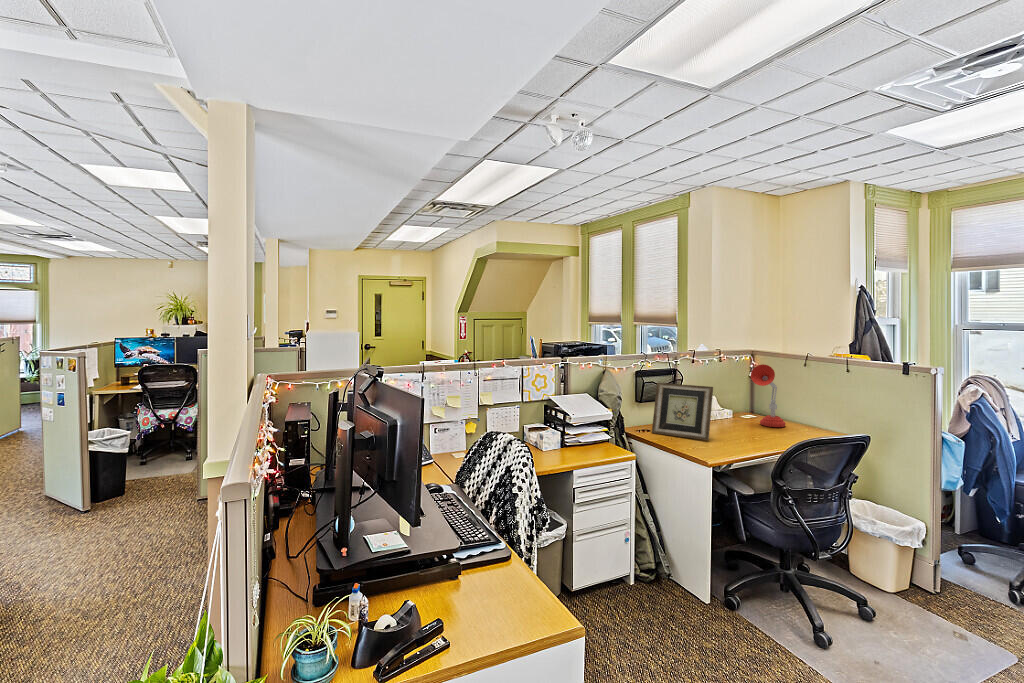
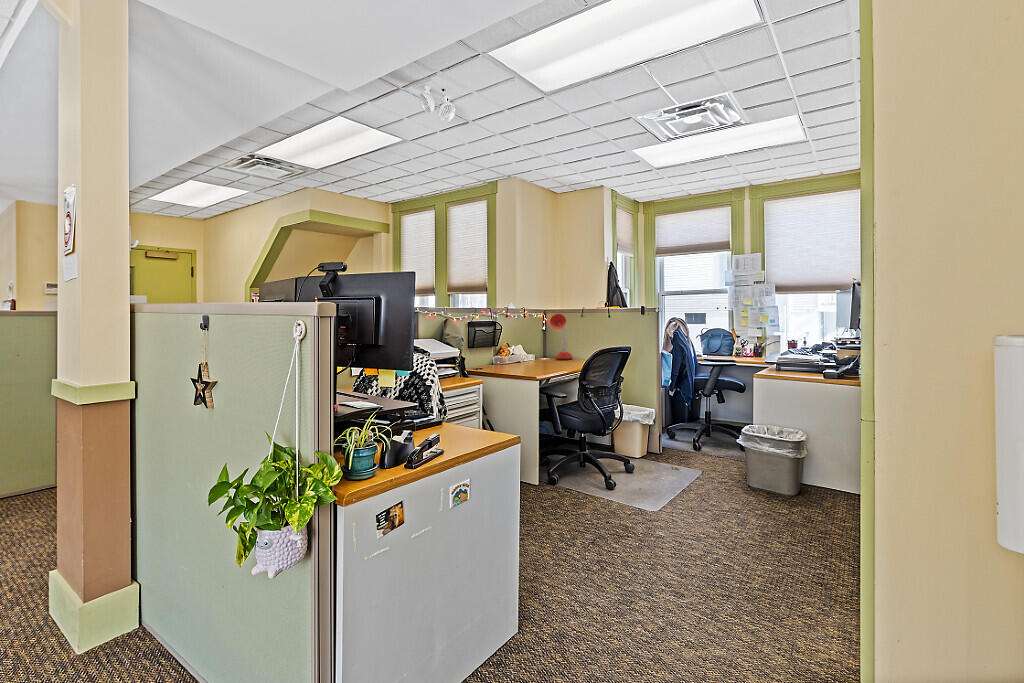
picture frame: present [652,383,713,440] -> none [486,329,530,368]

